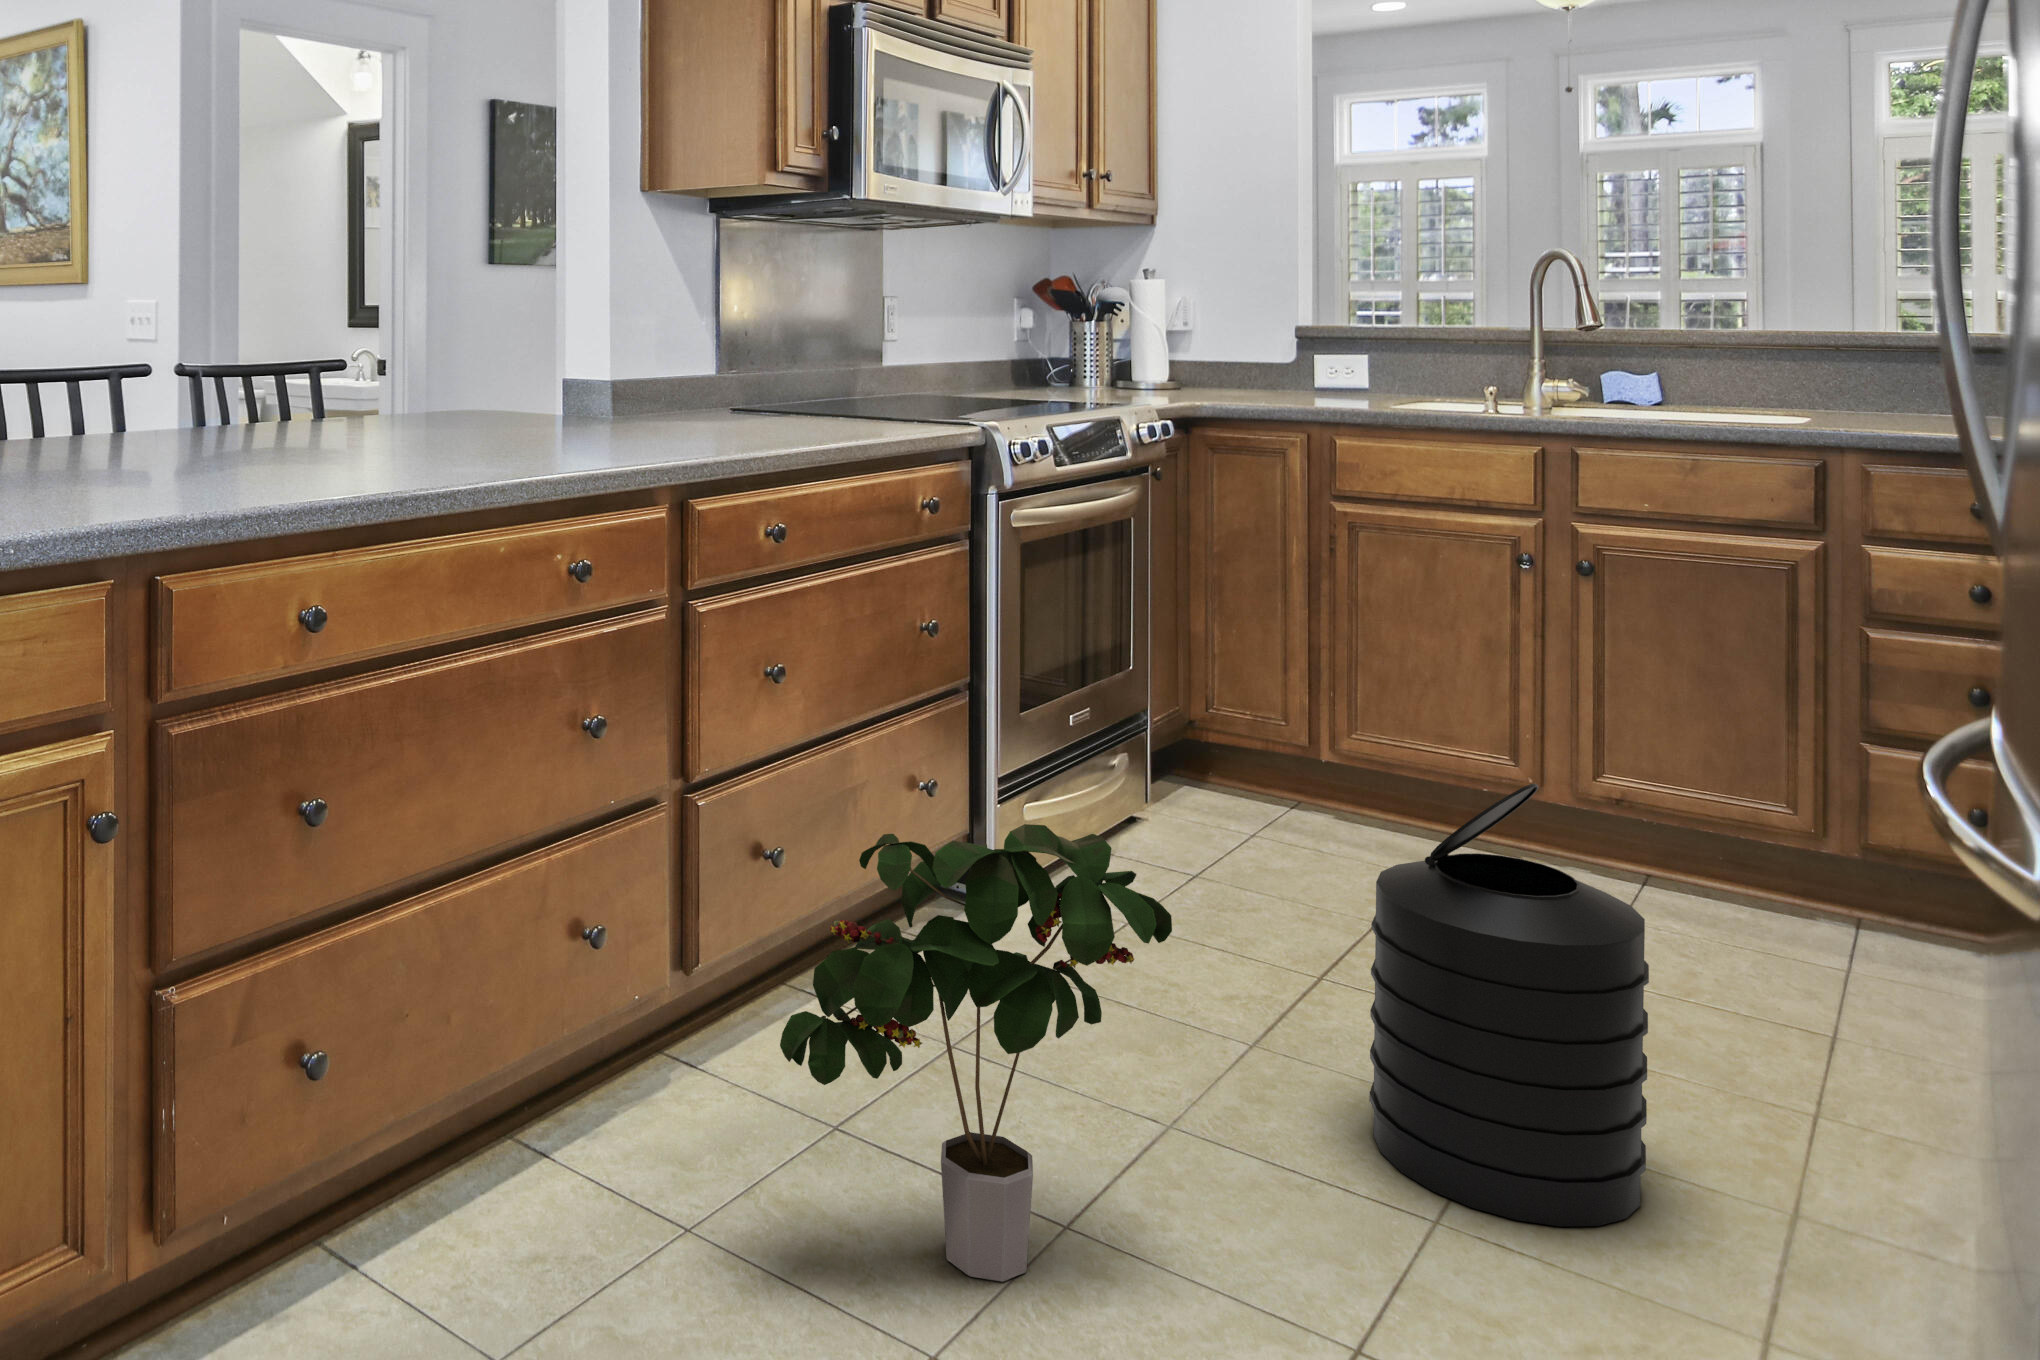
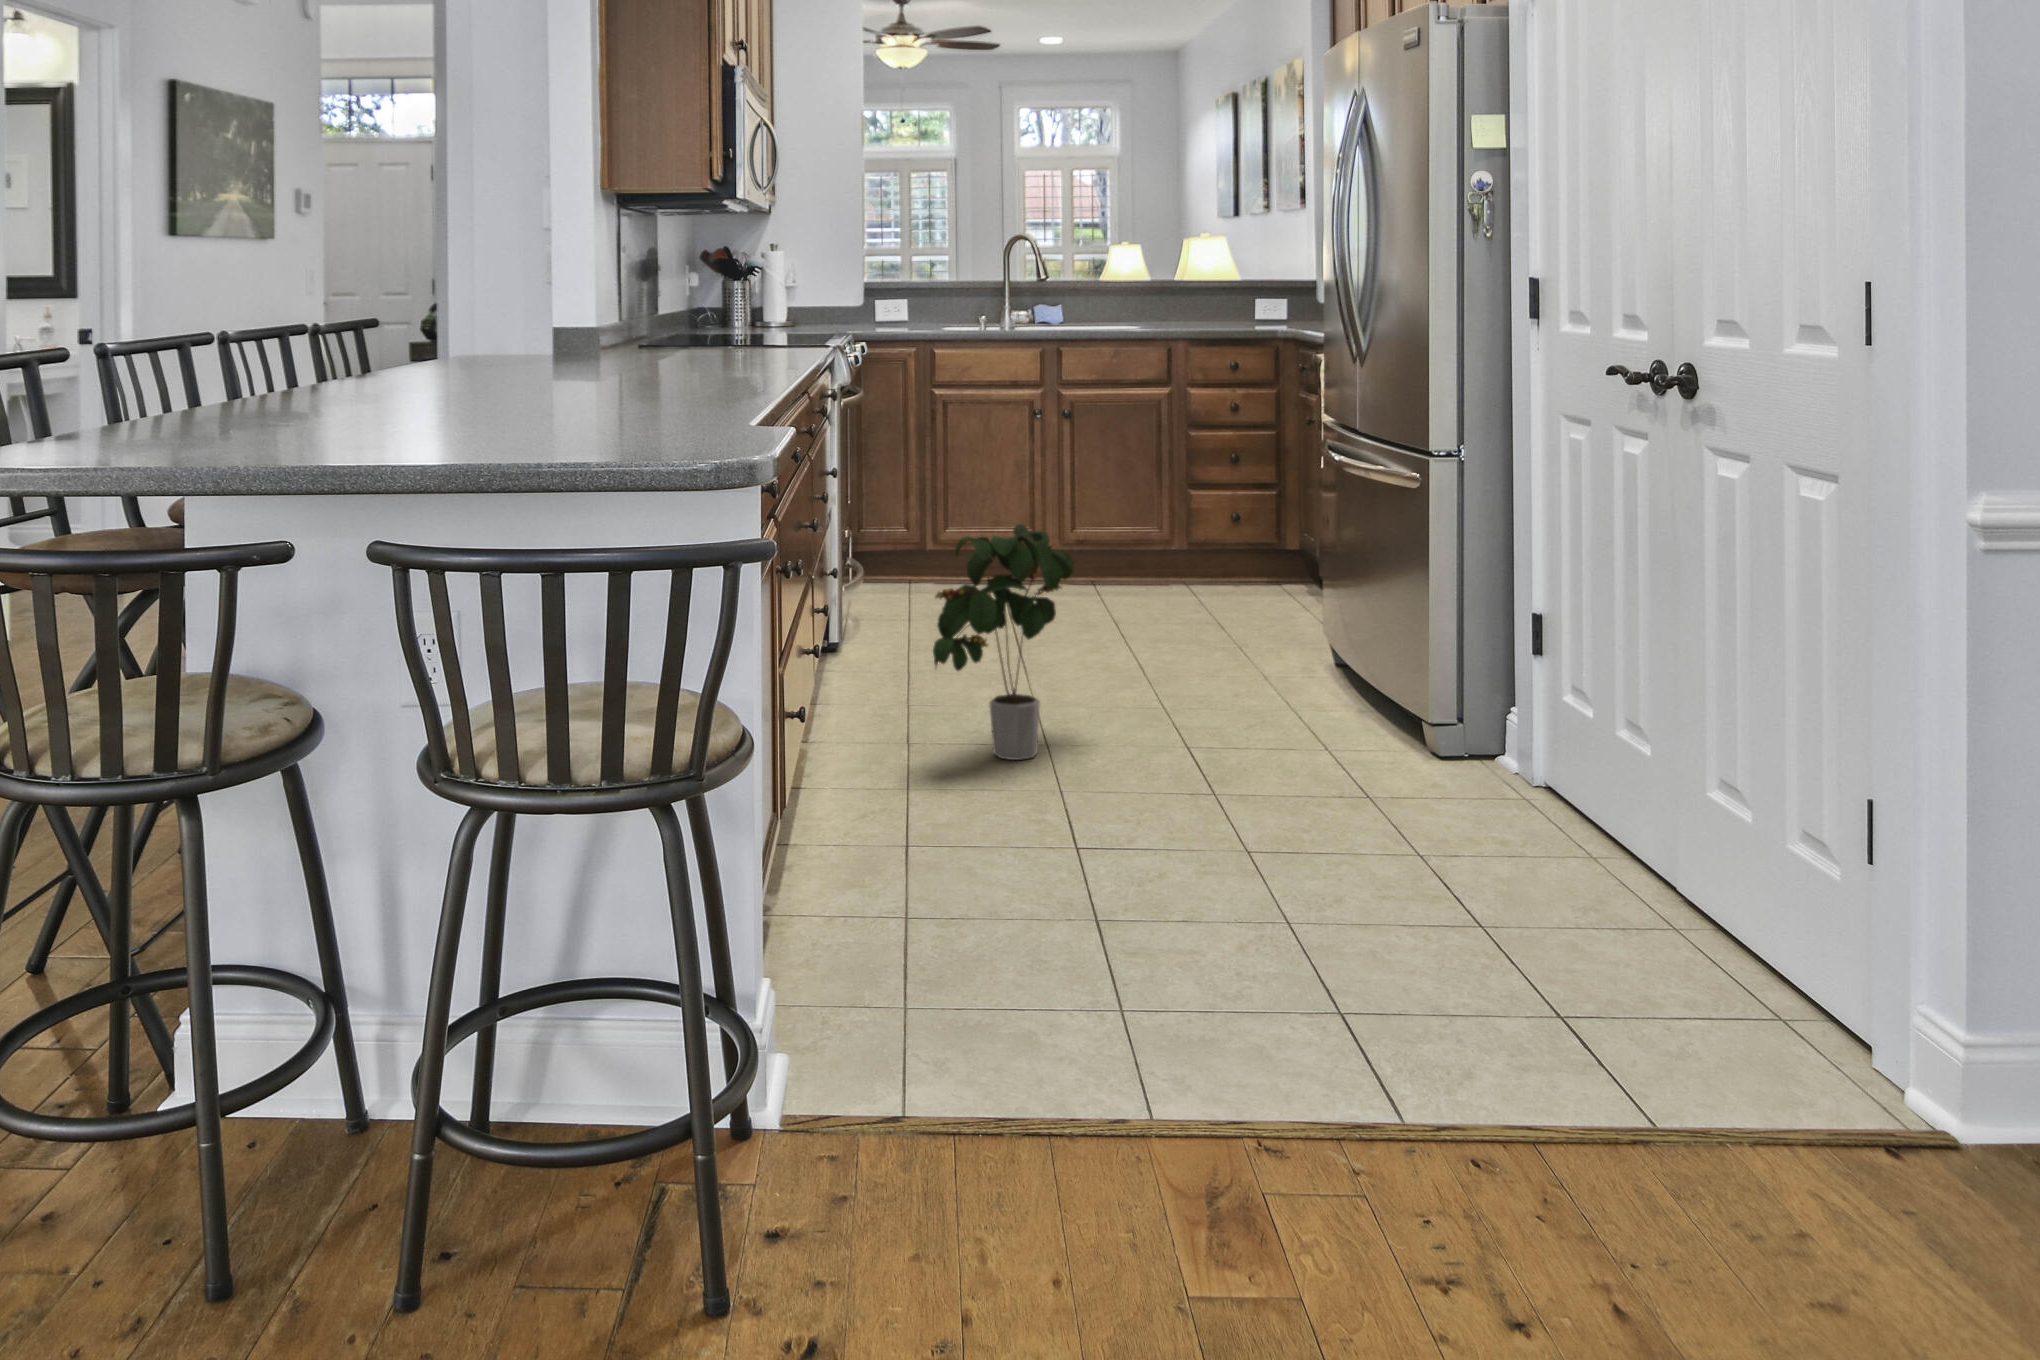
trash can: present [1369,783,1649,1227] -> none [1097,490,1219,697]

